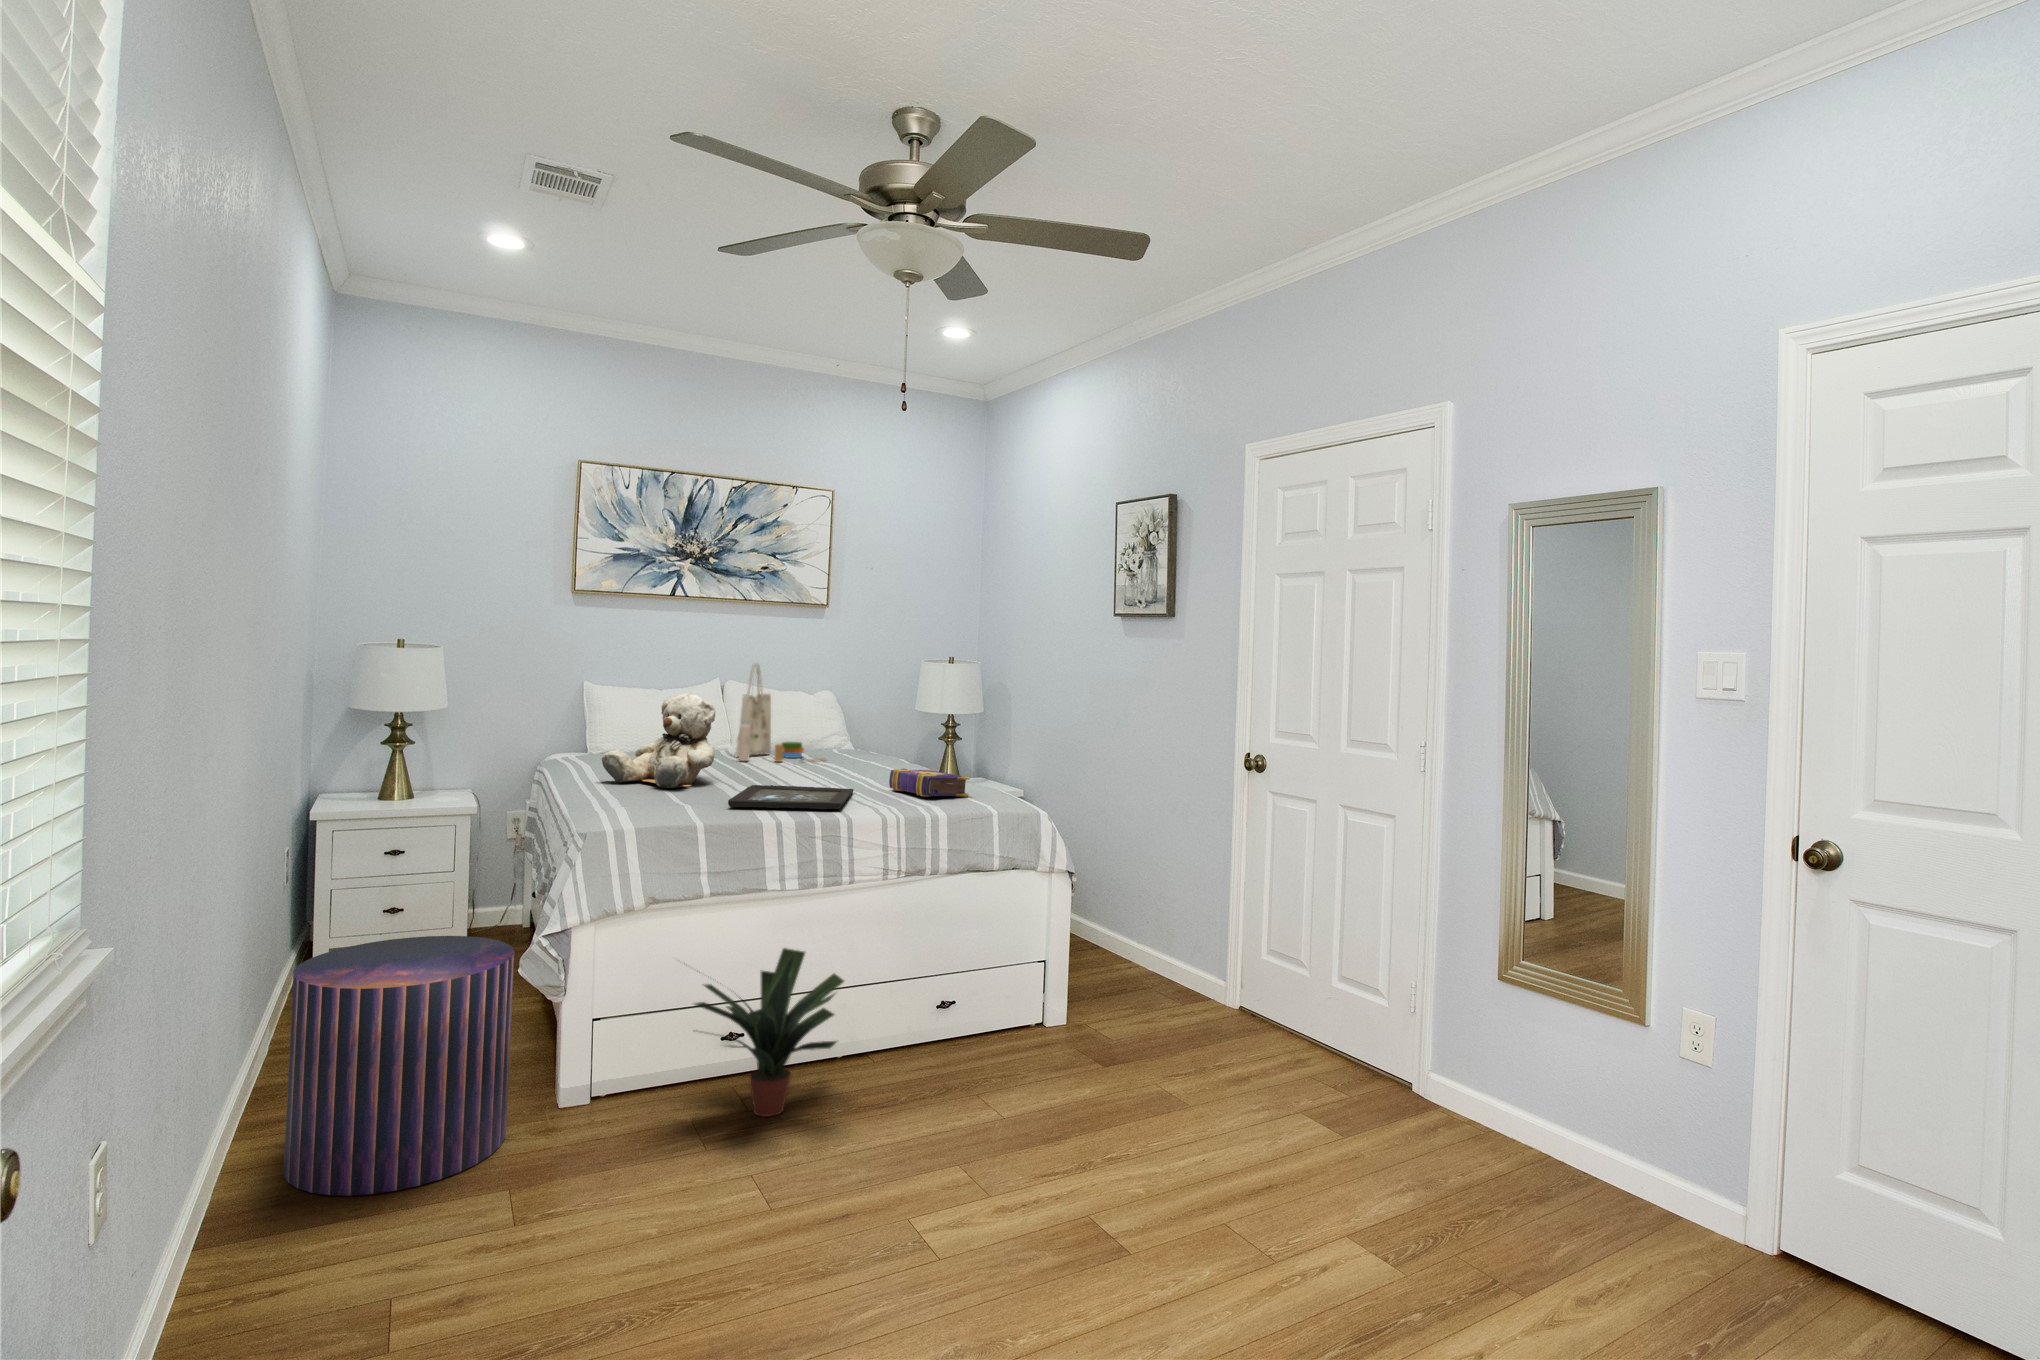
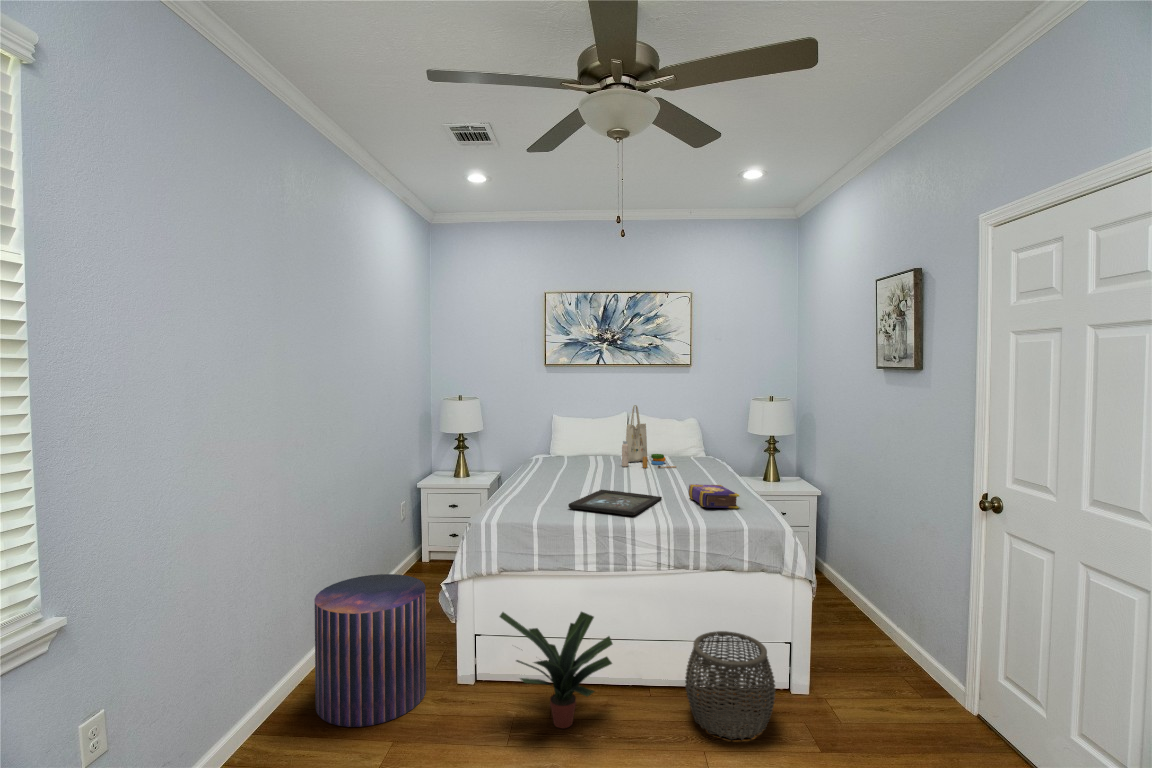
teddy bear: present [602,693,716,788] -> none [527,429,588,488]
woven basket: none [930,952,1049,1081] -> present [685,631,776,740]

